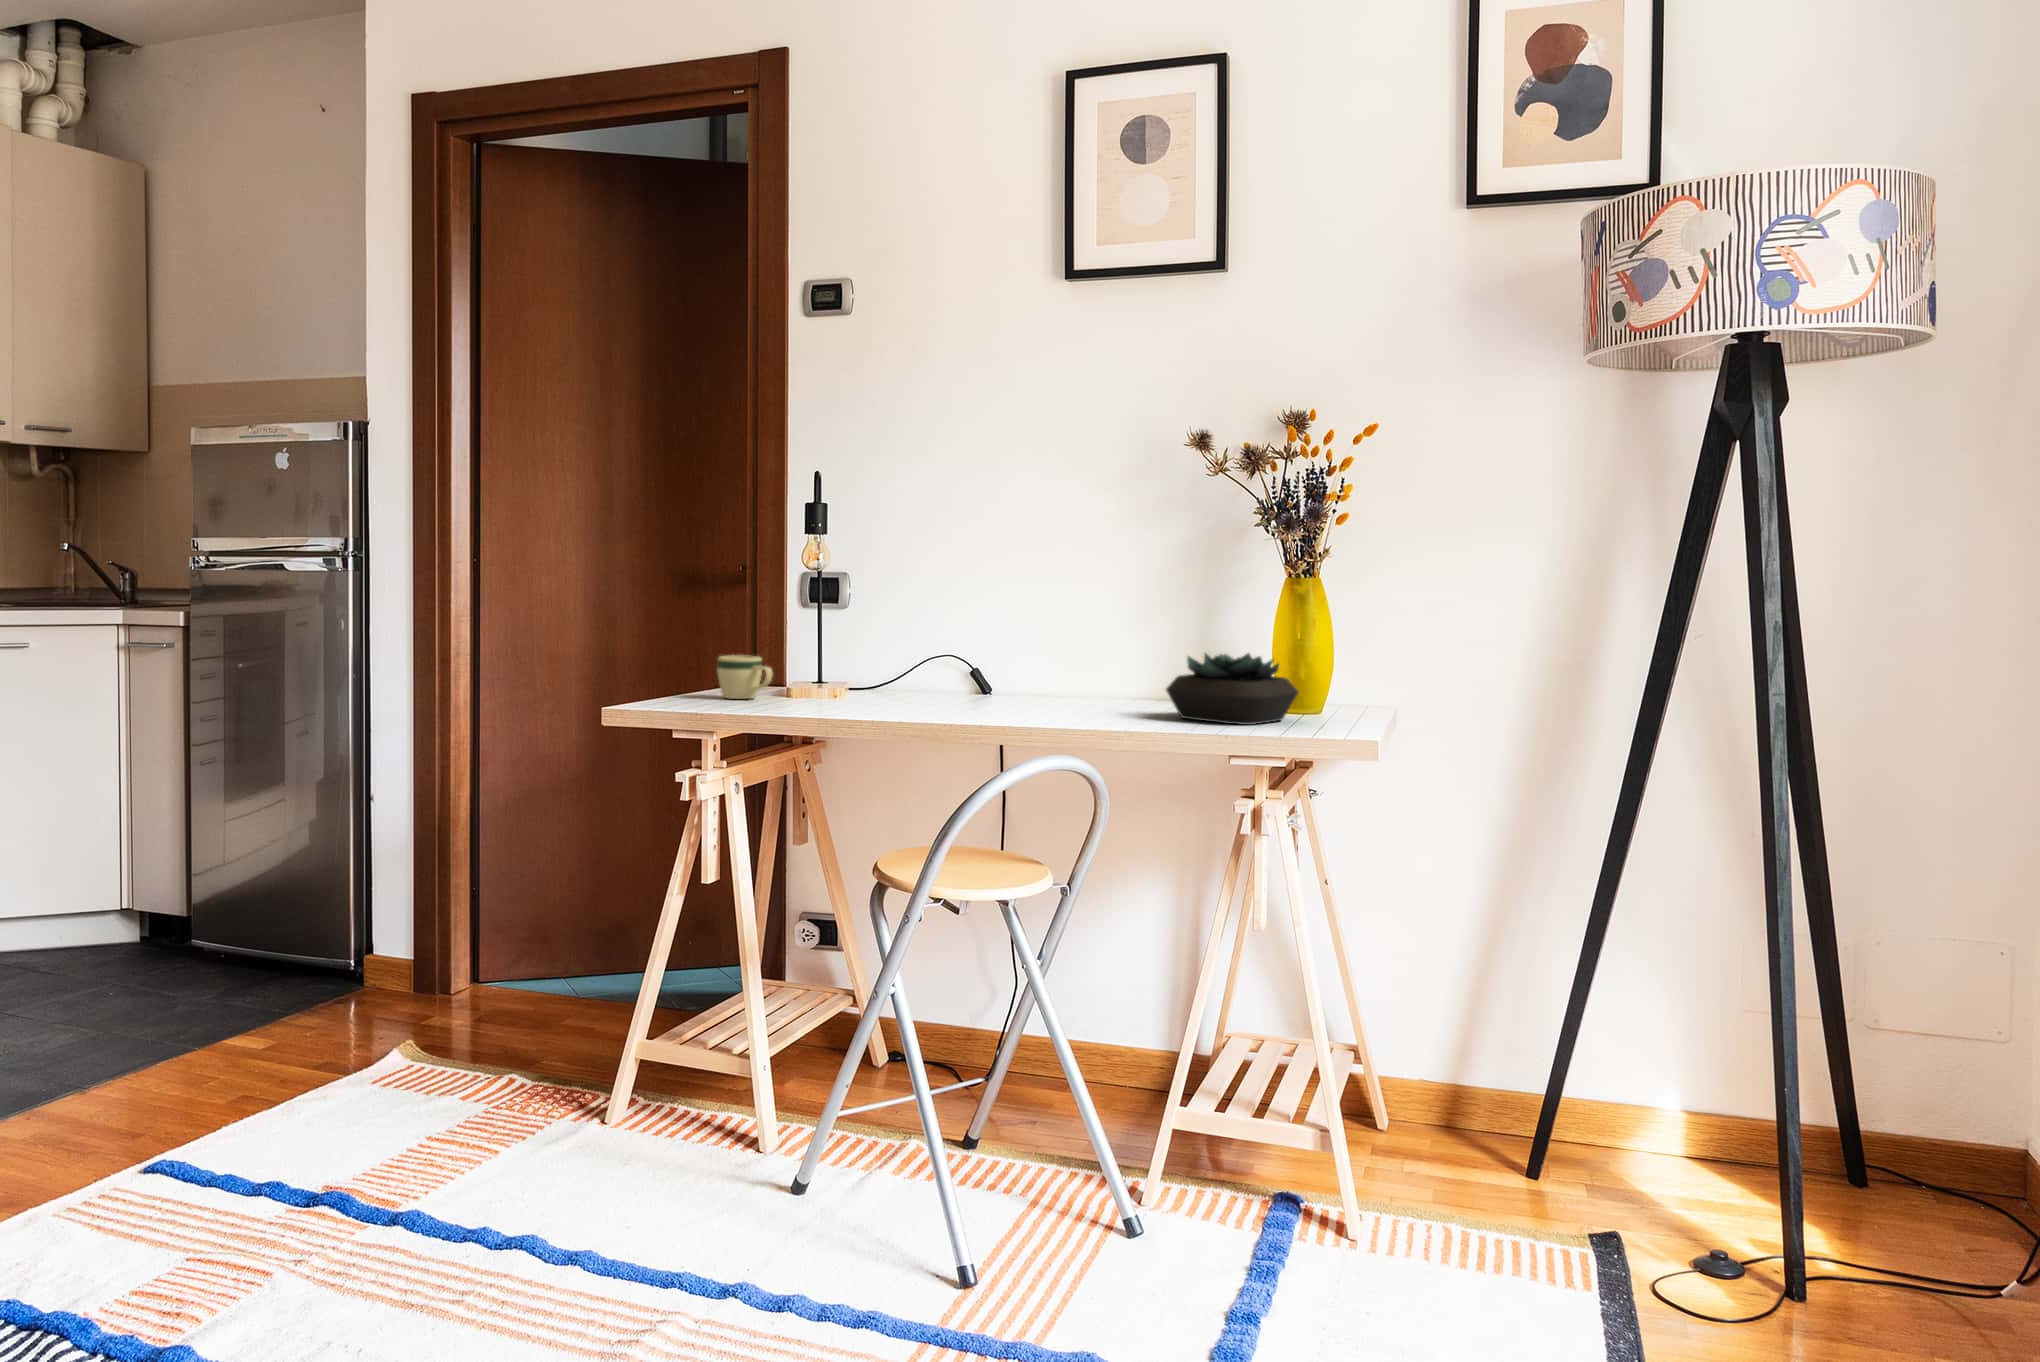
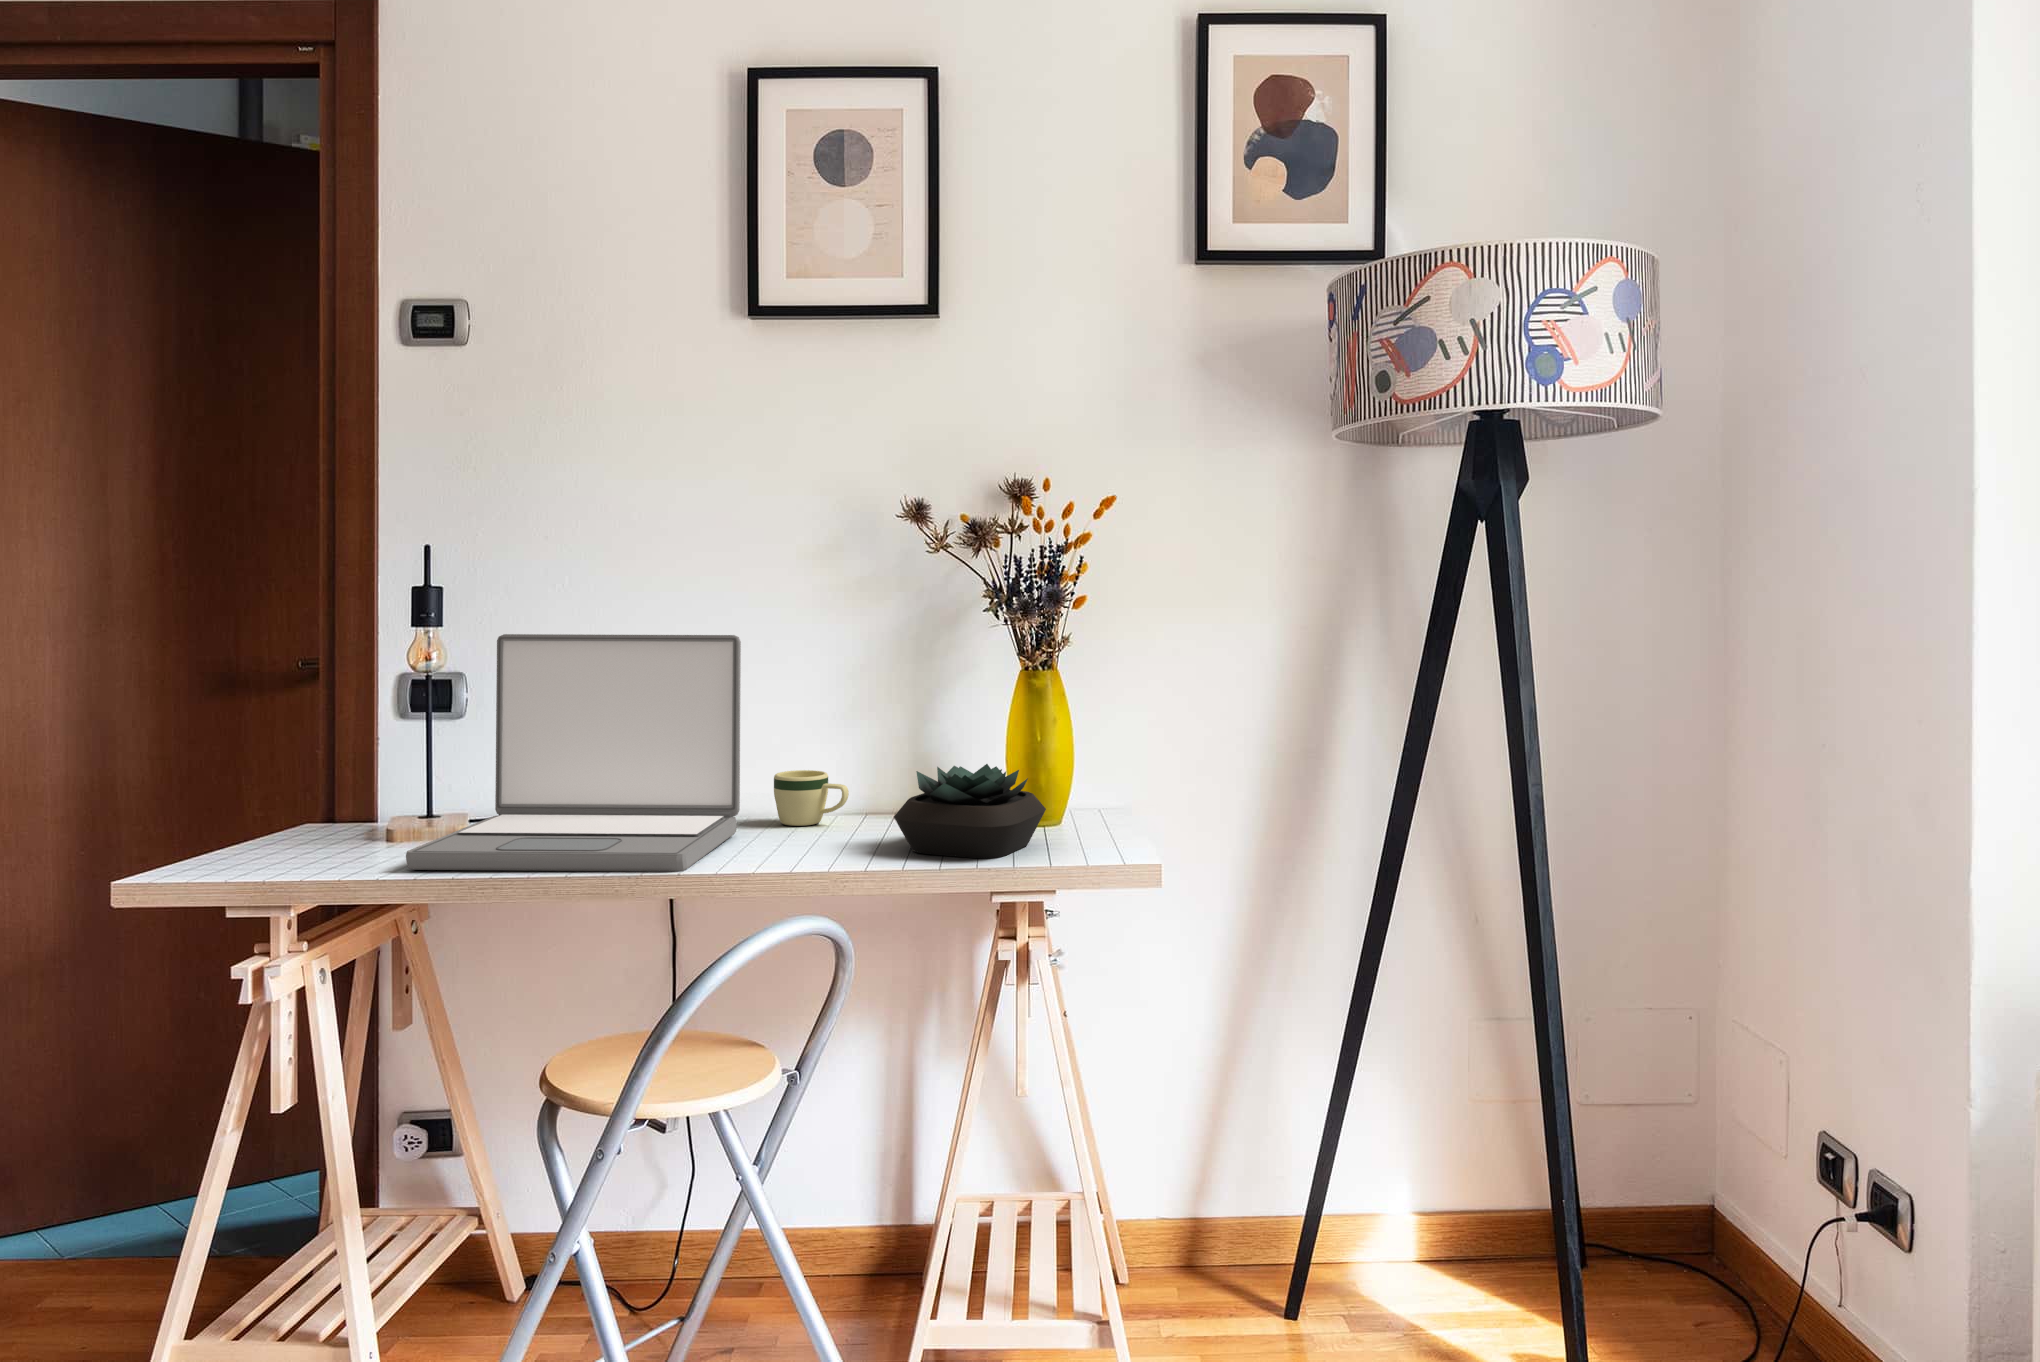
laptop: none [805,542,1048,717] -> present [406,634,741,871]
mug: present [717,655,773,699] -> present [774,770,849,826]

